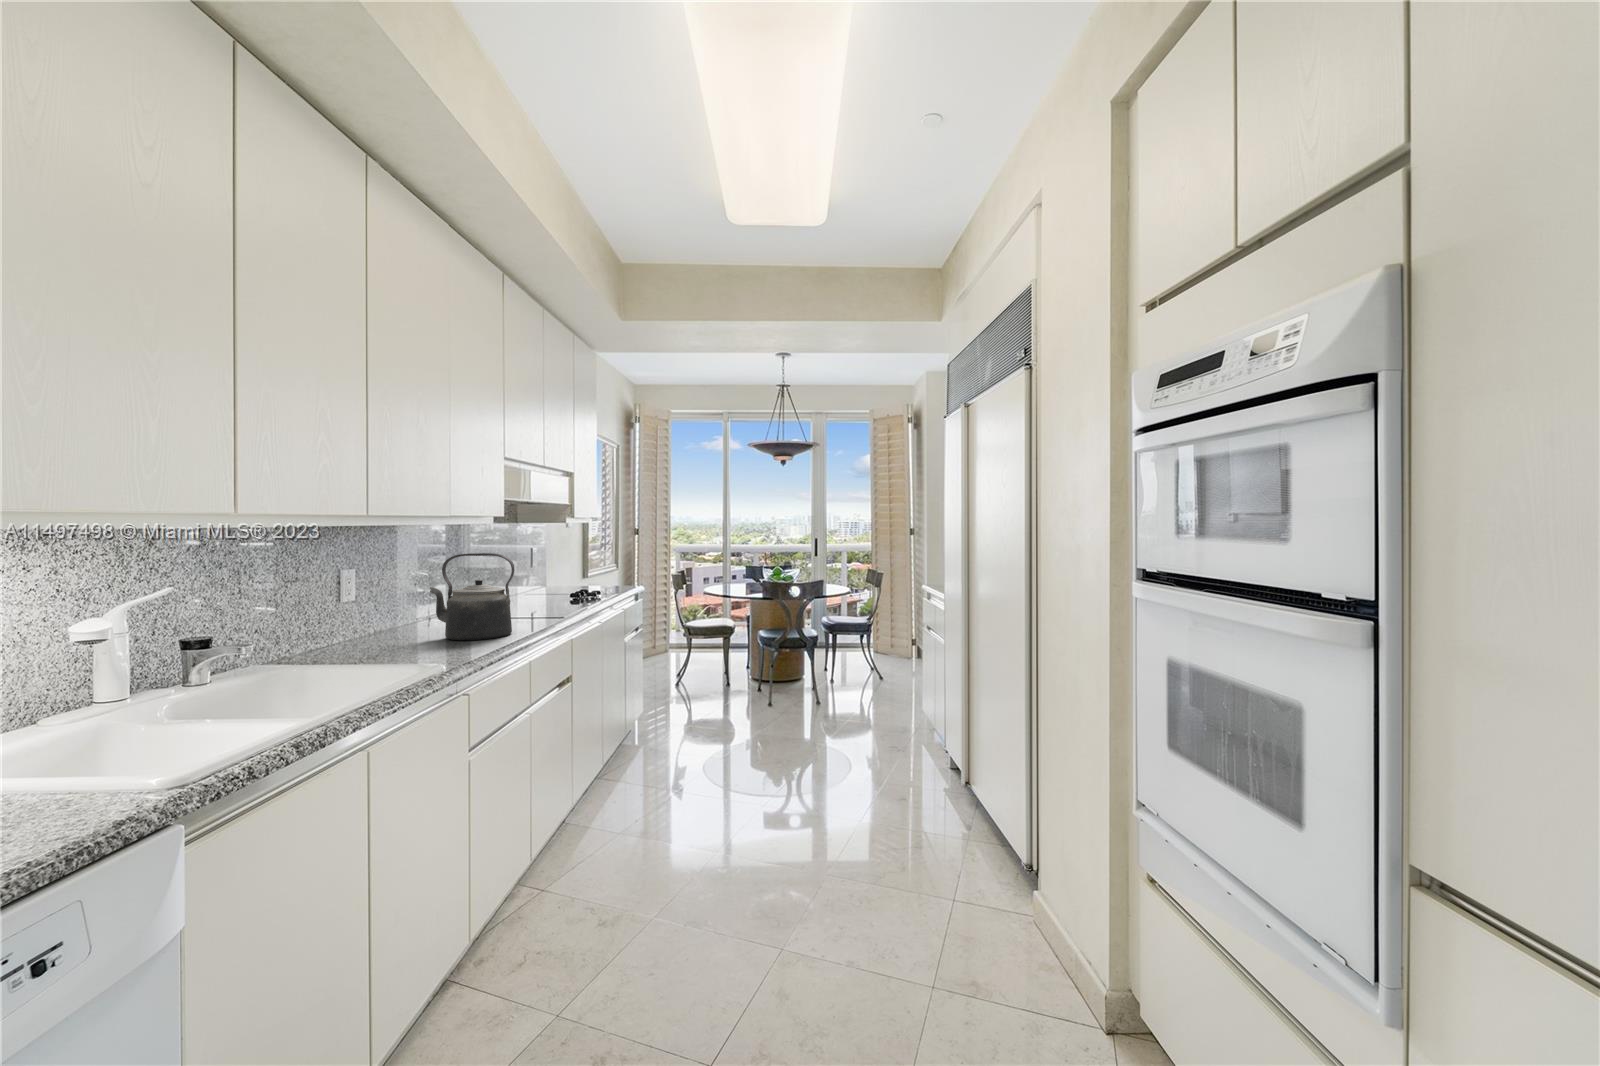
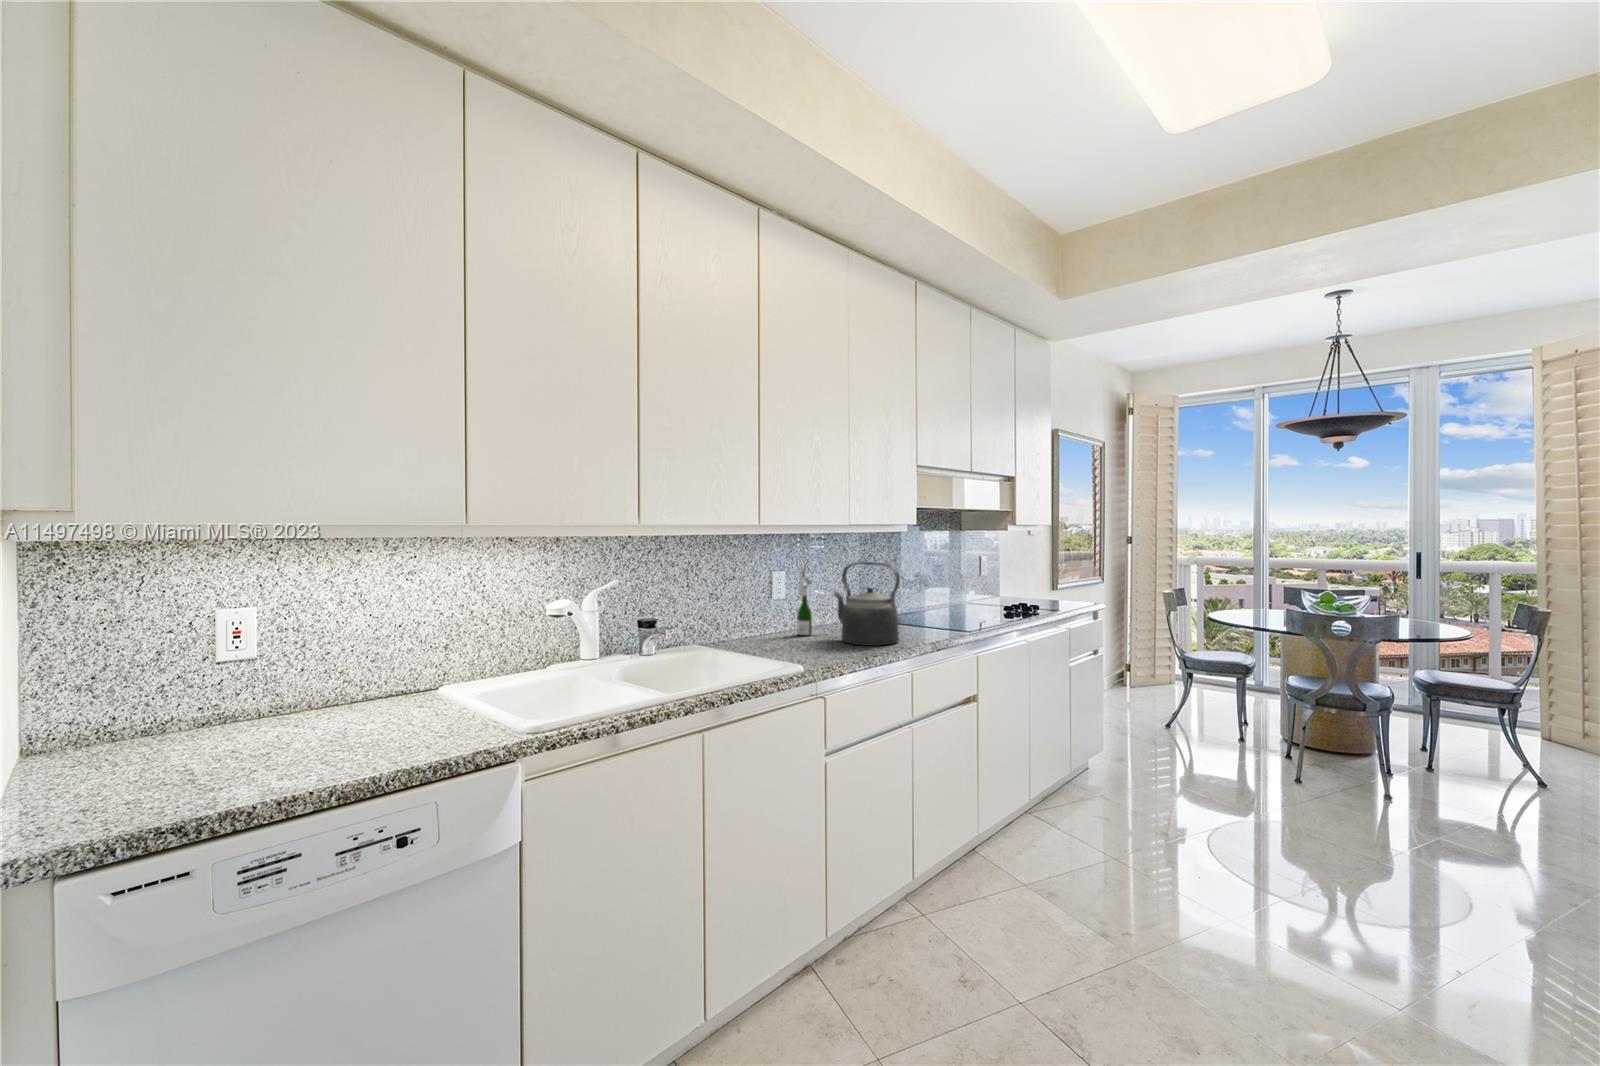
wine bottle: none [378,555,408,641] -> present [797,567,818,636]

